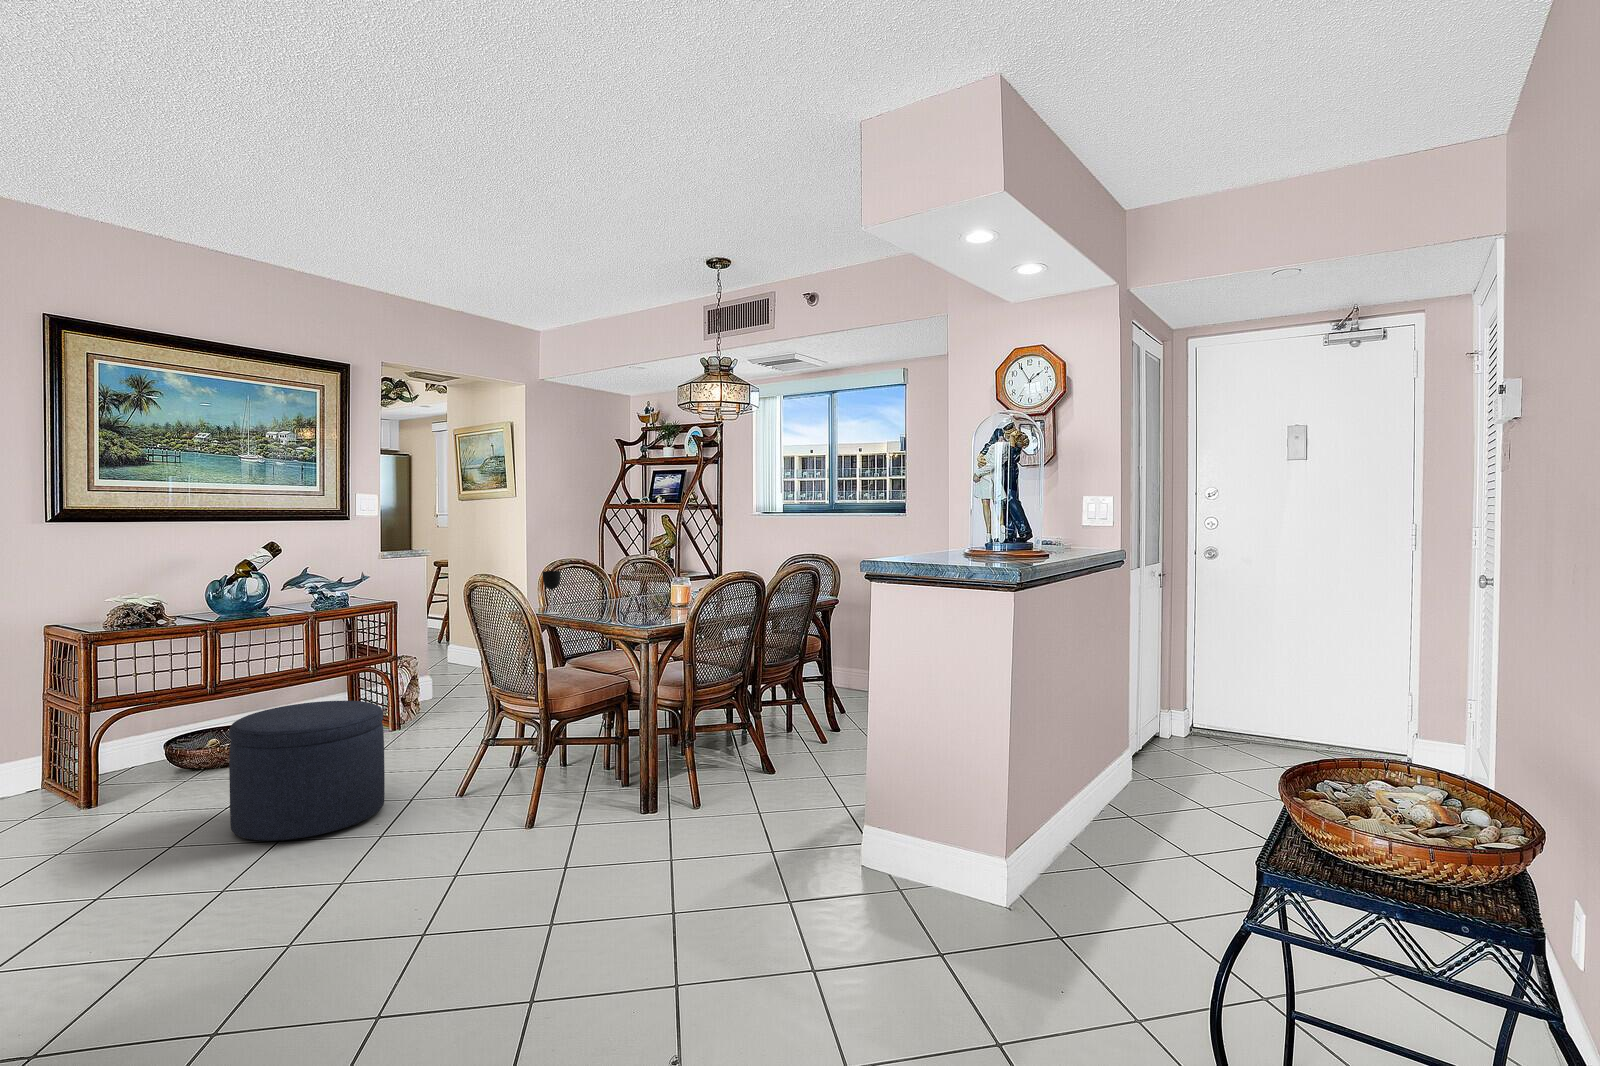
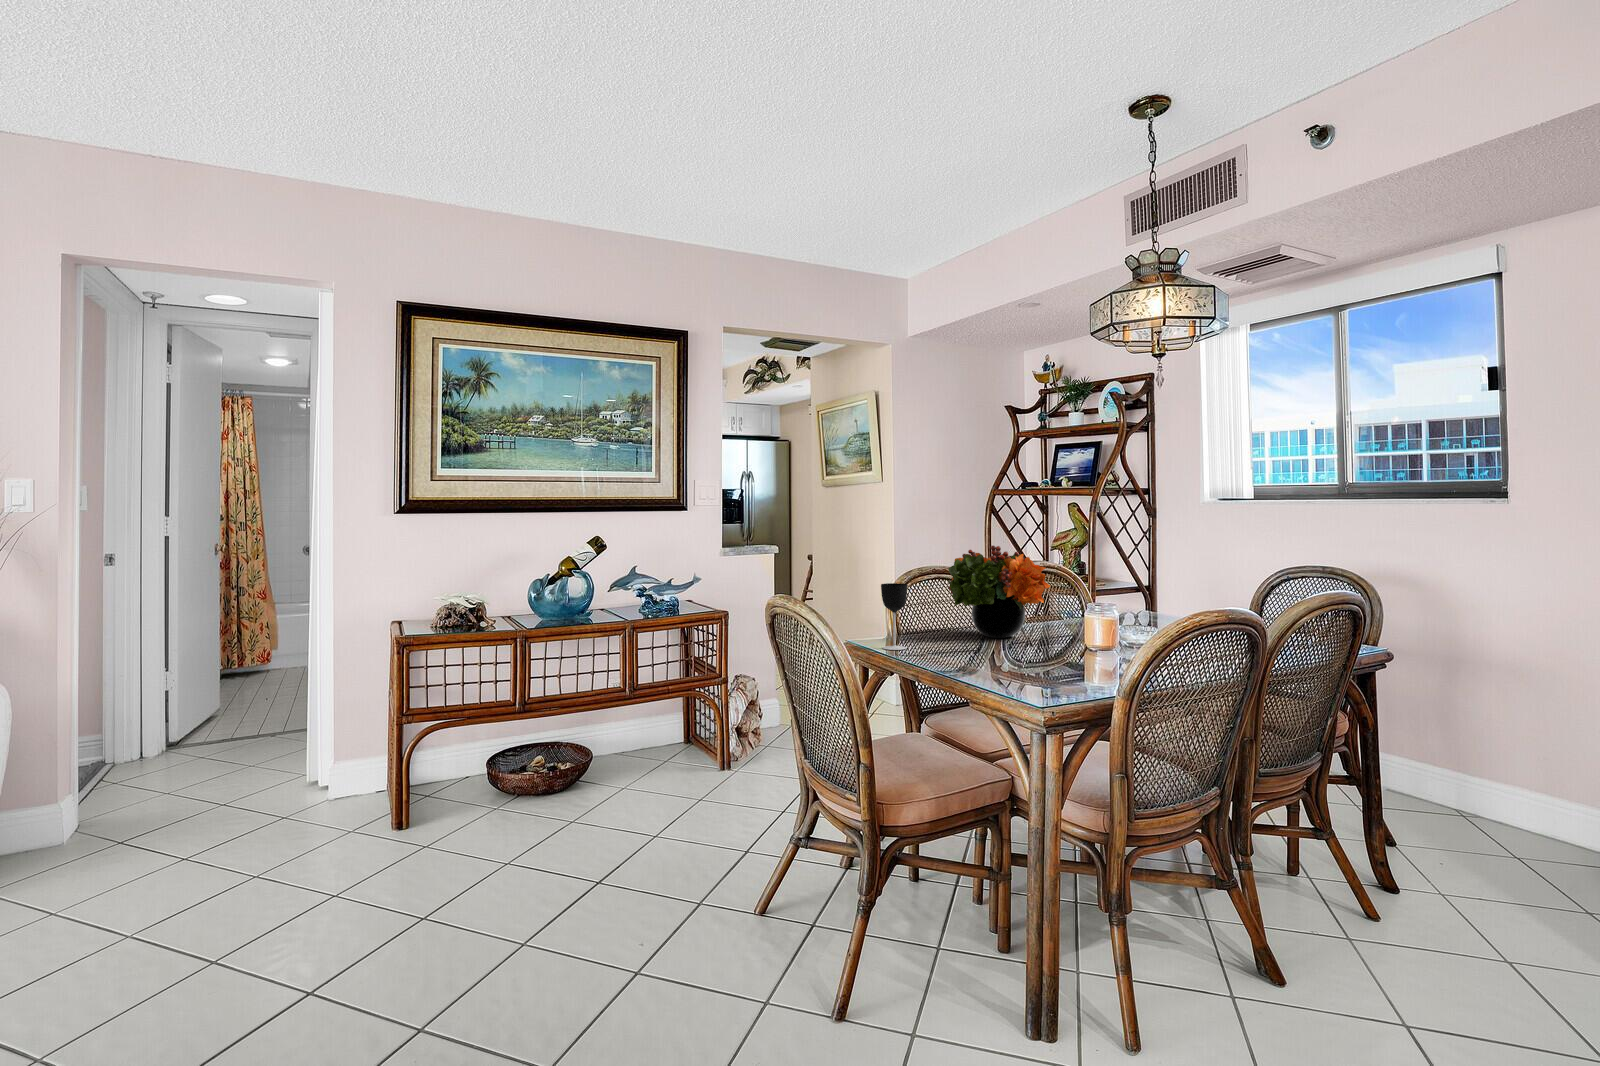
flower arrangement: none [584,545,652,605] -> present [948,545,1050,638]
ottoman: present [229,701,385,841] -> none [471,748,659,957]

